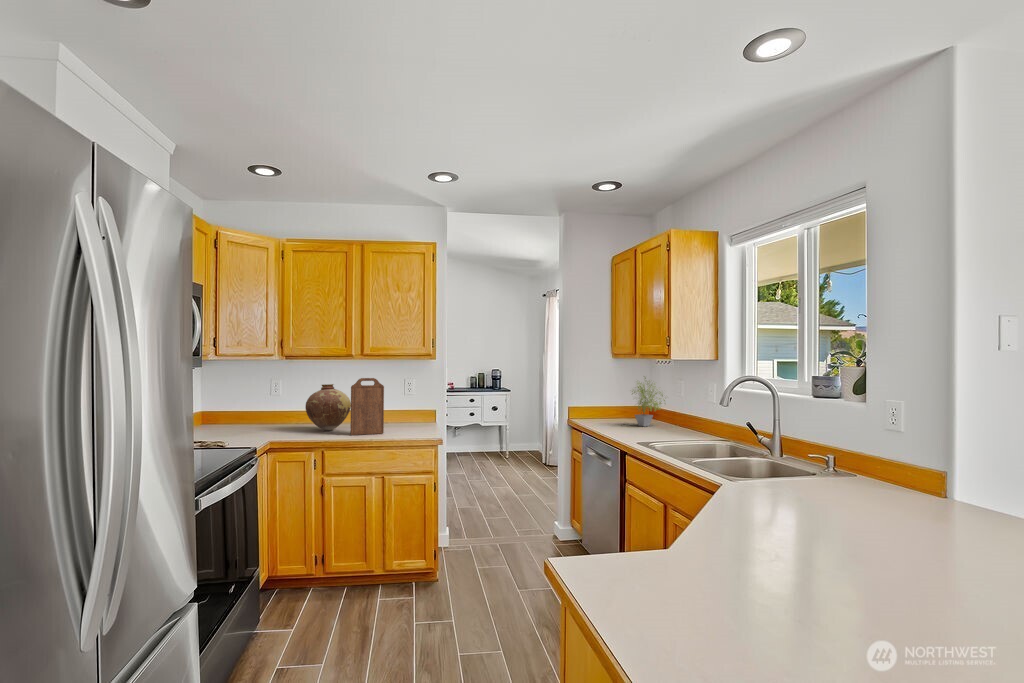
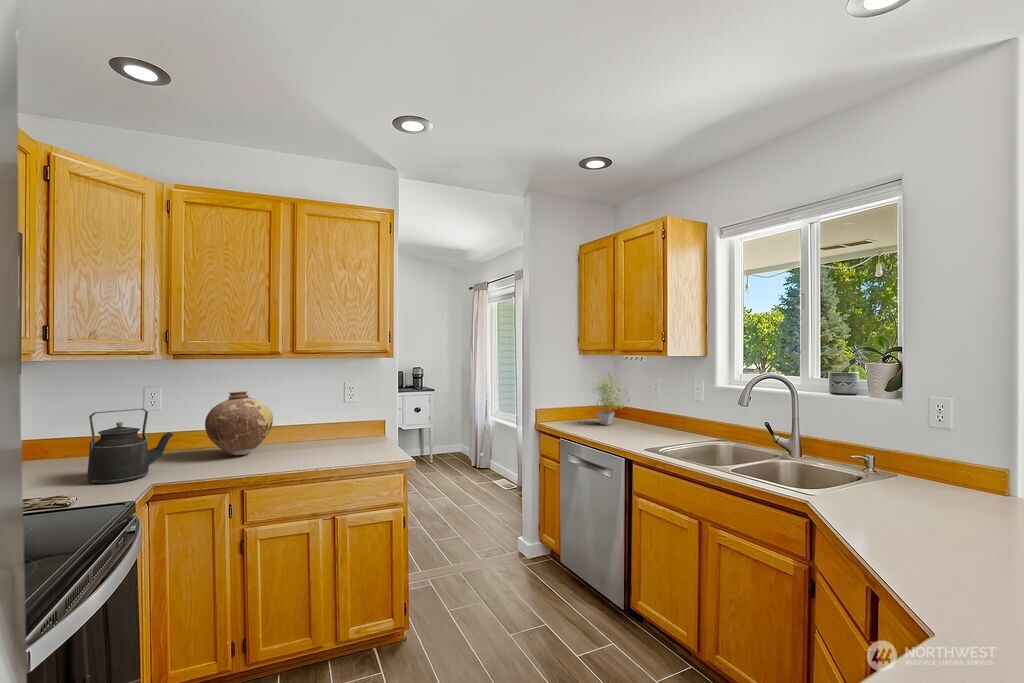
cutting board: present [350,378,384,435] -> none [281,383,327,463]
kettle: none [234,392,284,438] -> present [87,409,173,484]

